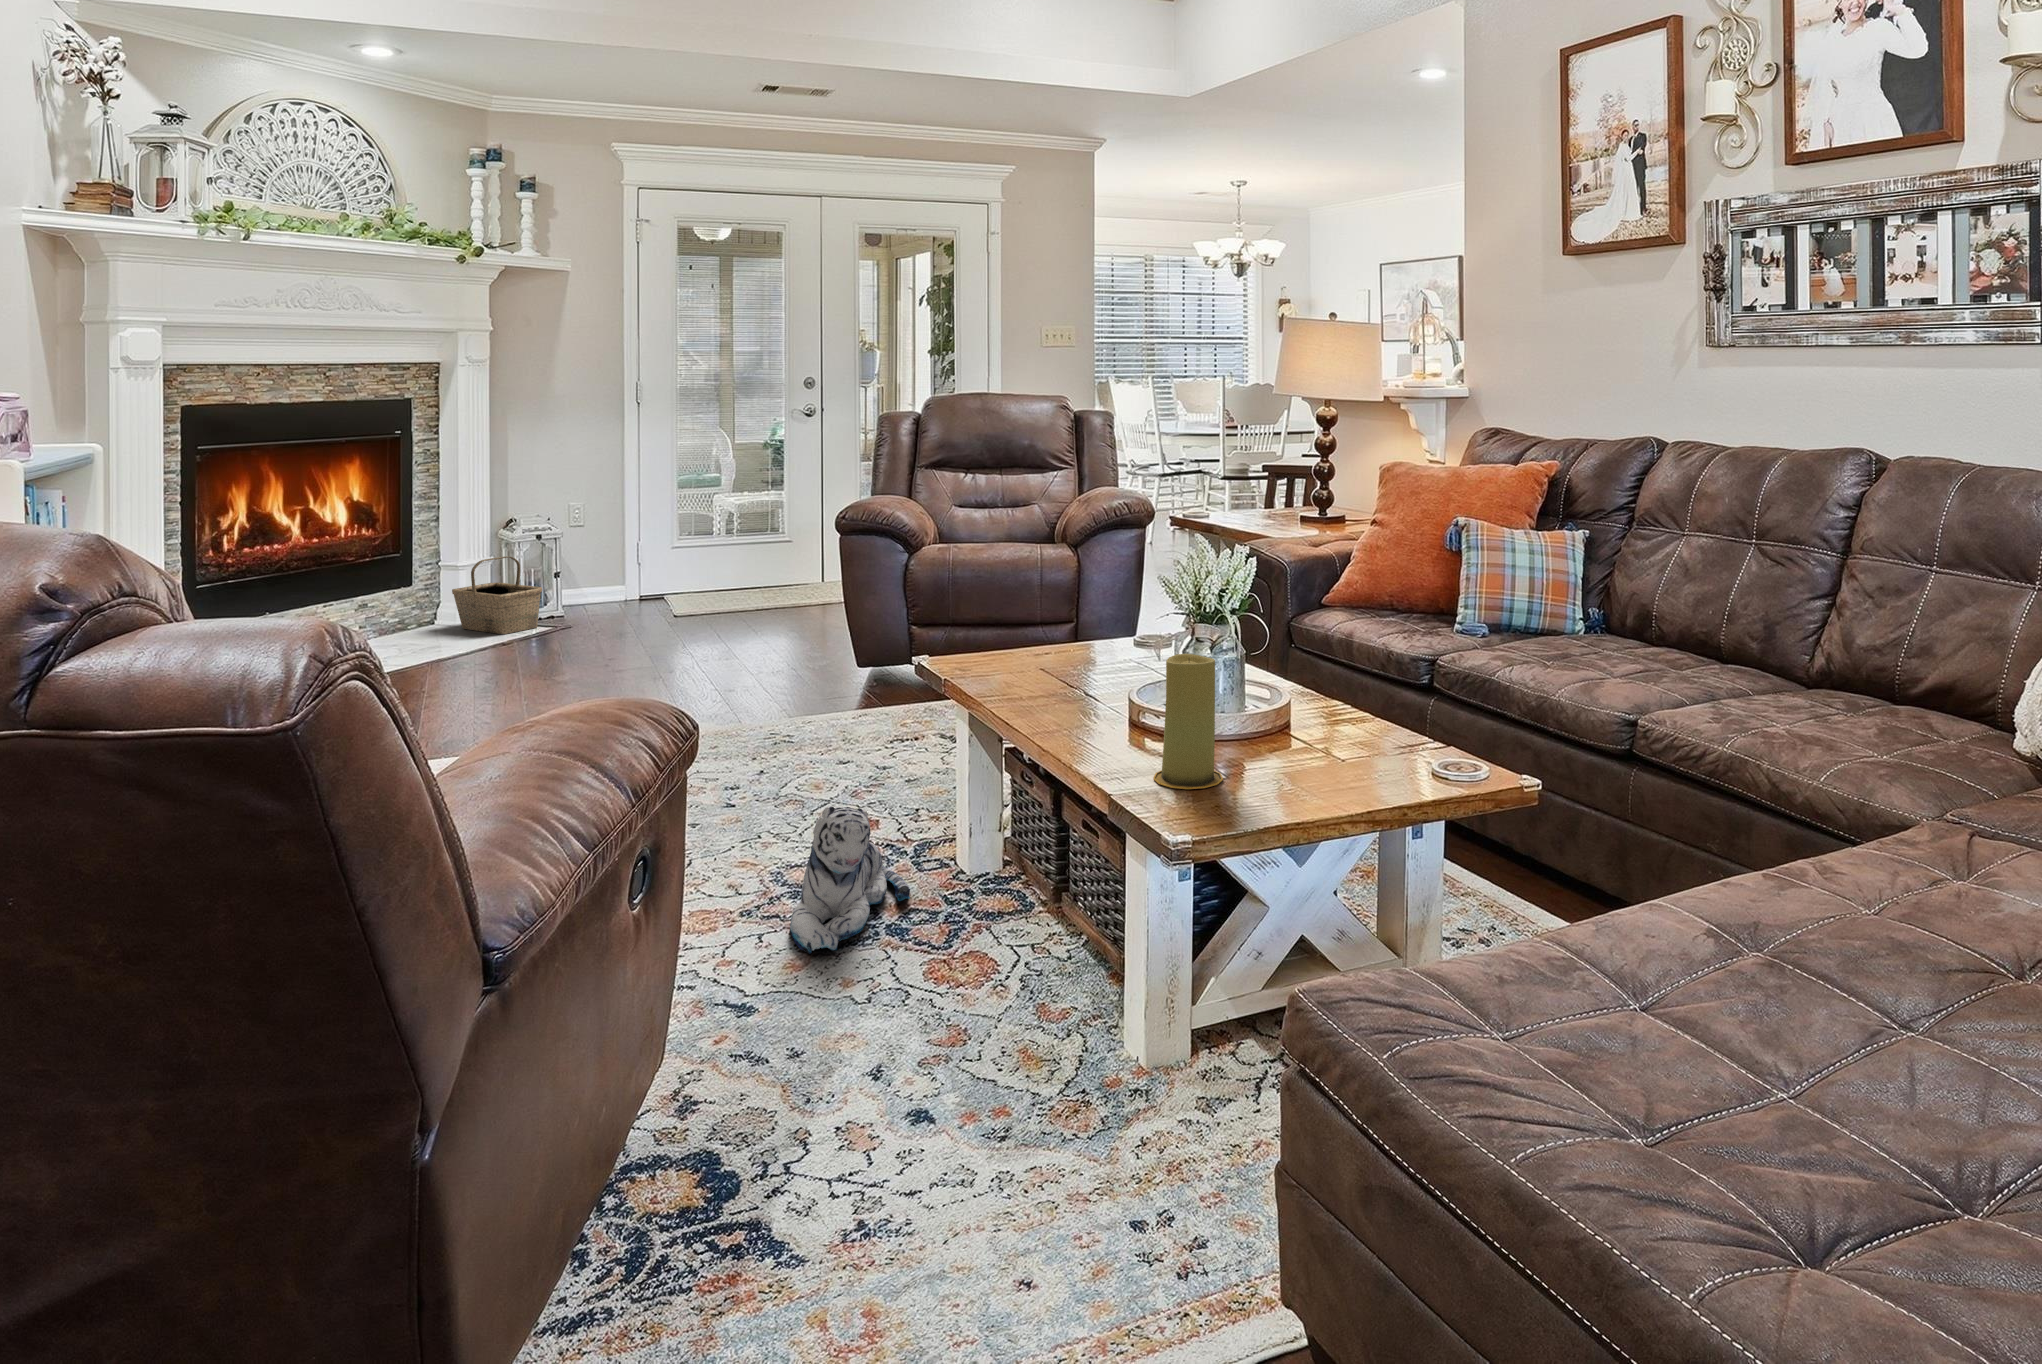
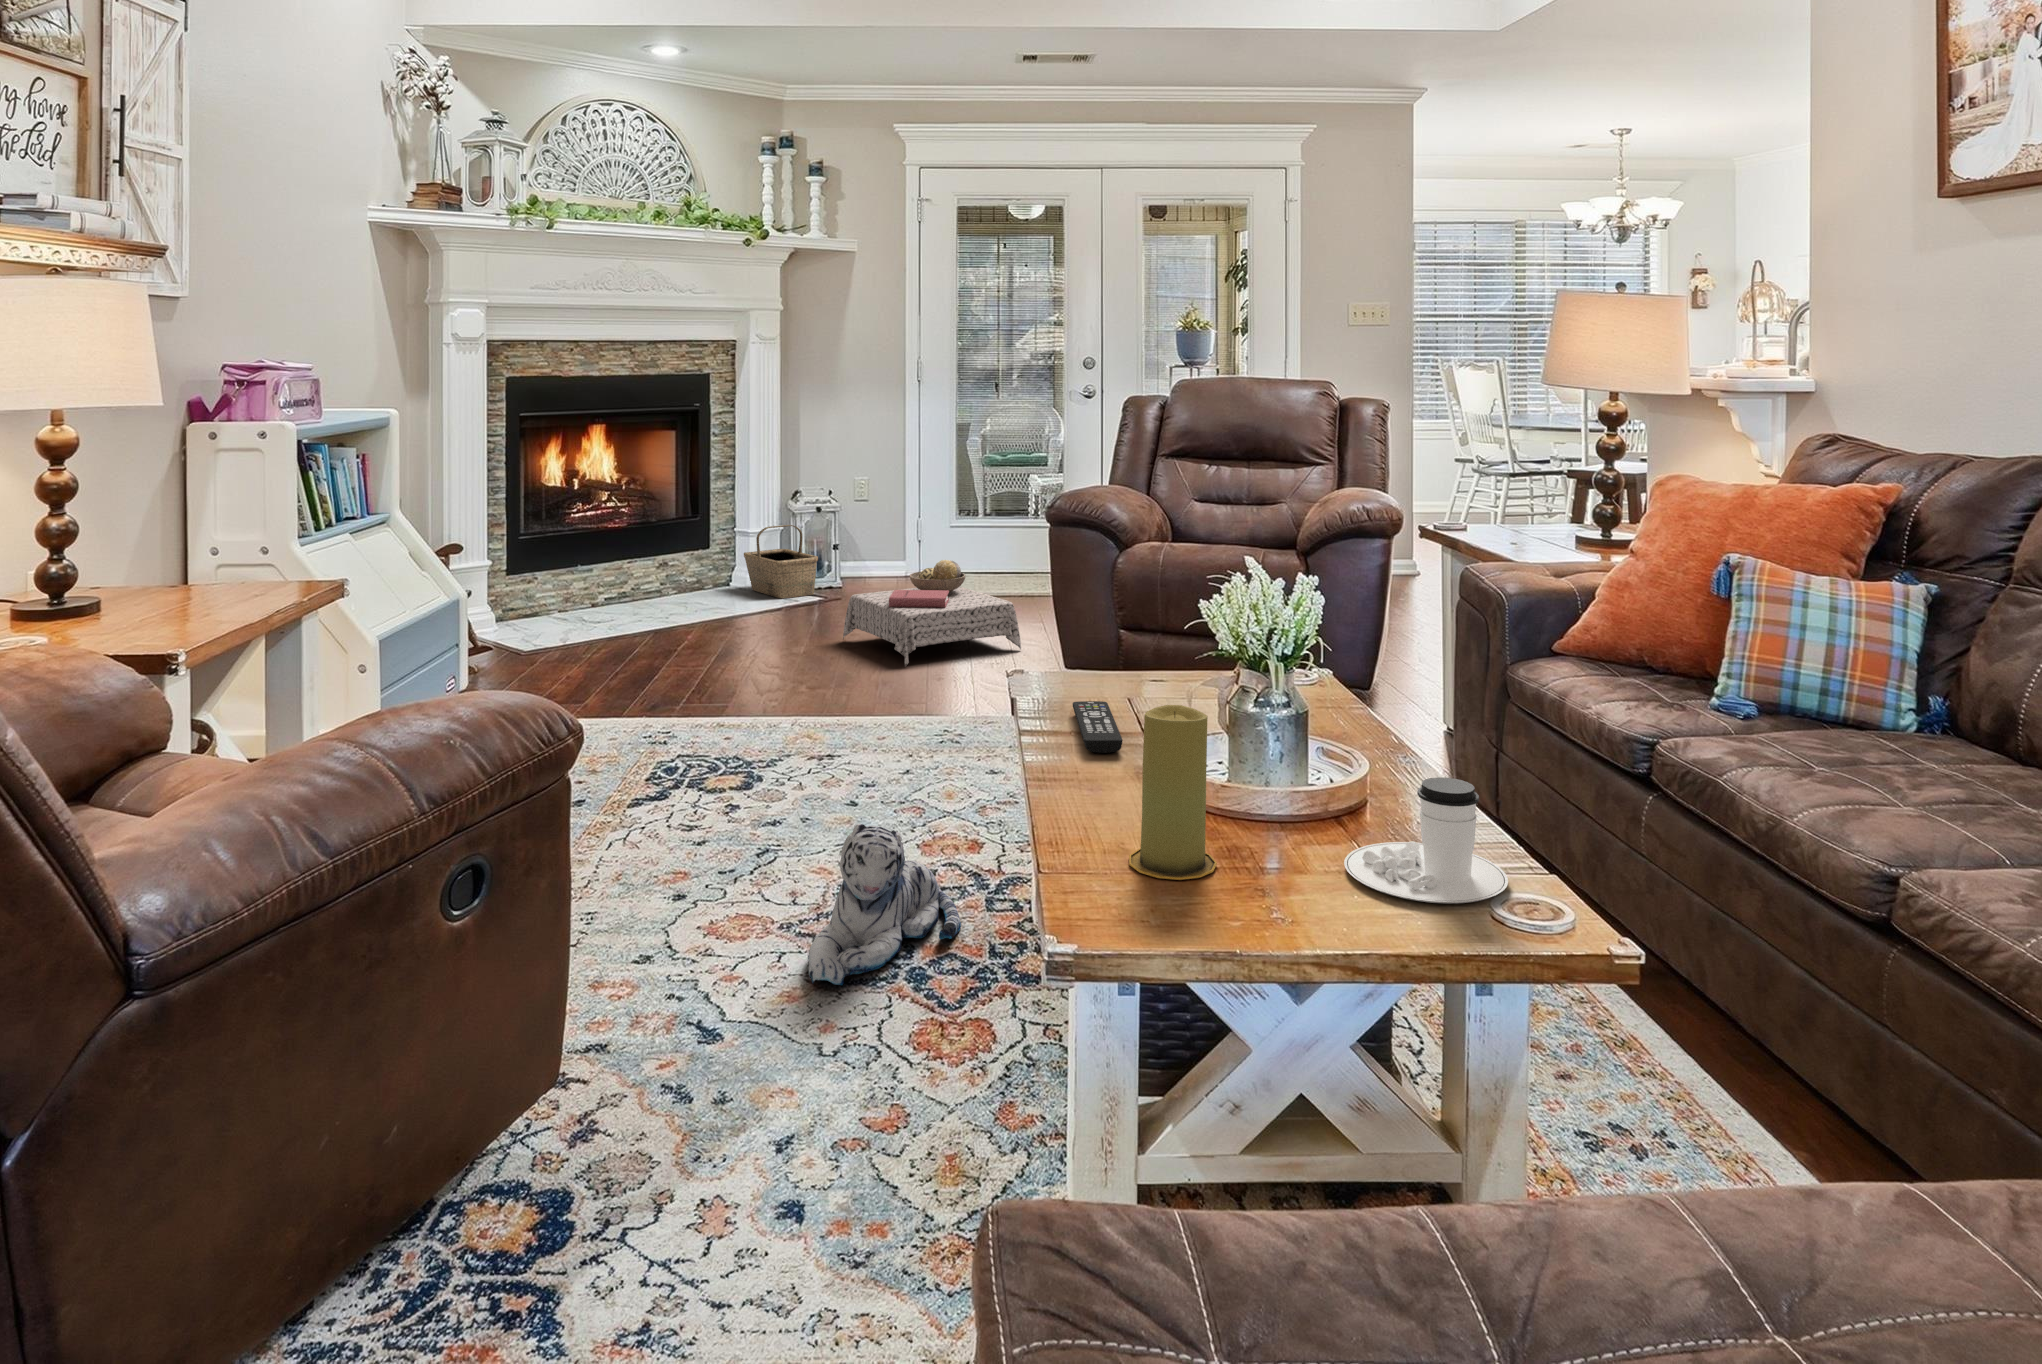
ottoman: none [607,578,796,686] -> present [843,560,1021,667]
remote control: none [1005,674,1076,712] -> present [1073,701,1122,753]
coffee cup: none [1306,688,1424,777] -> present [1344,777,1508,903]

